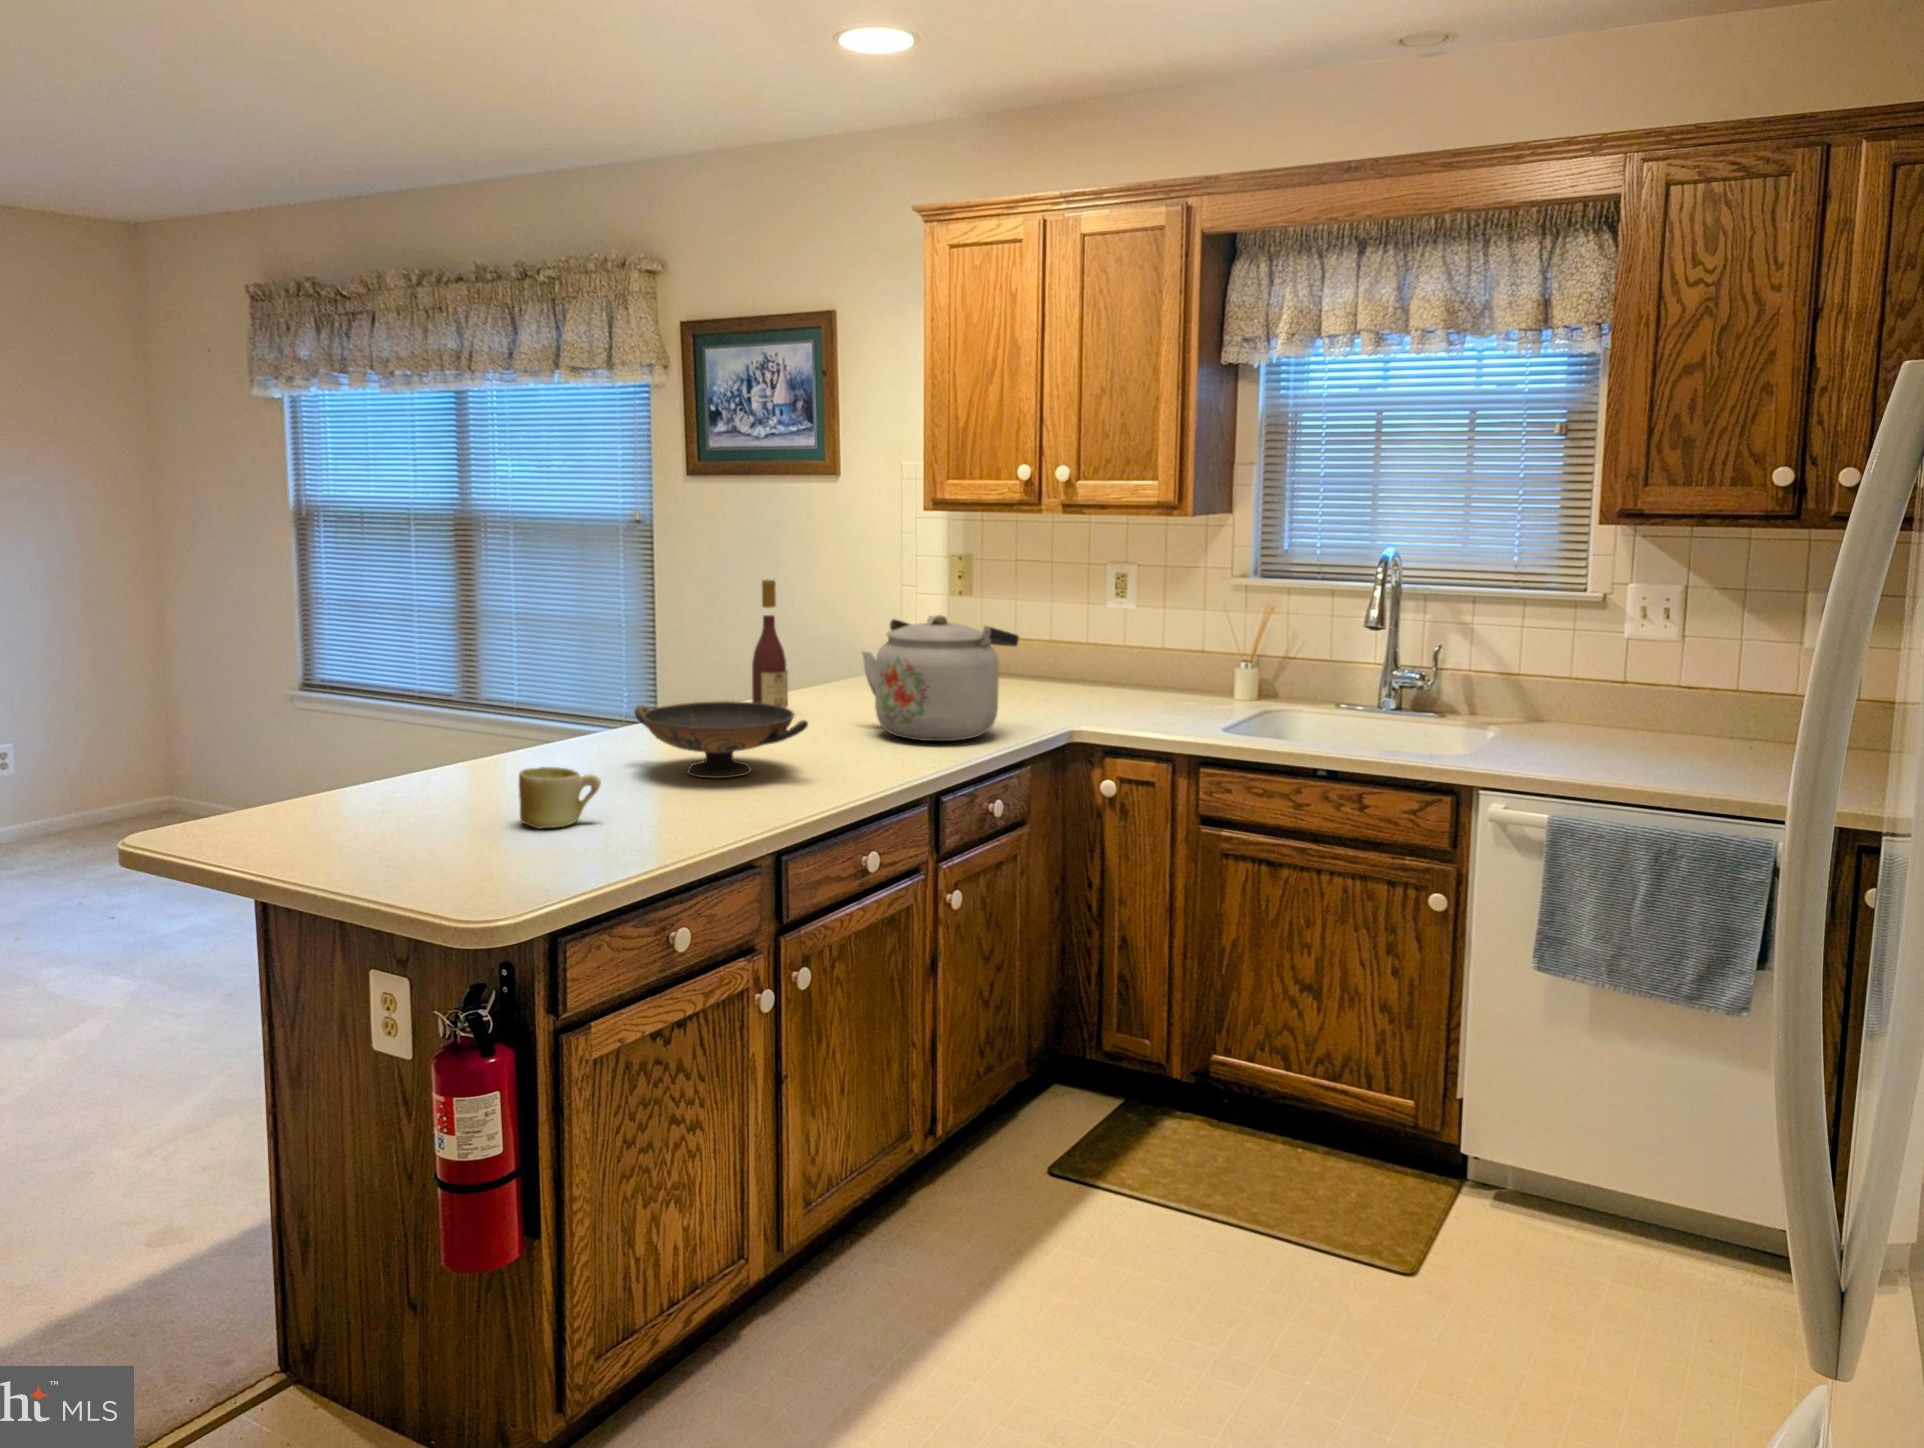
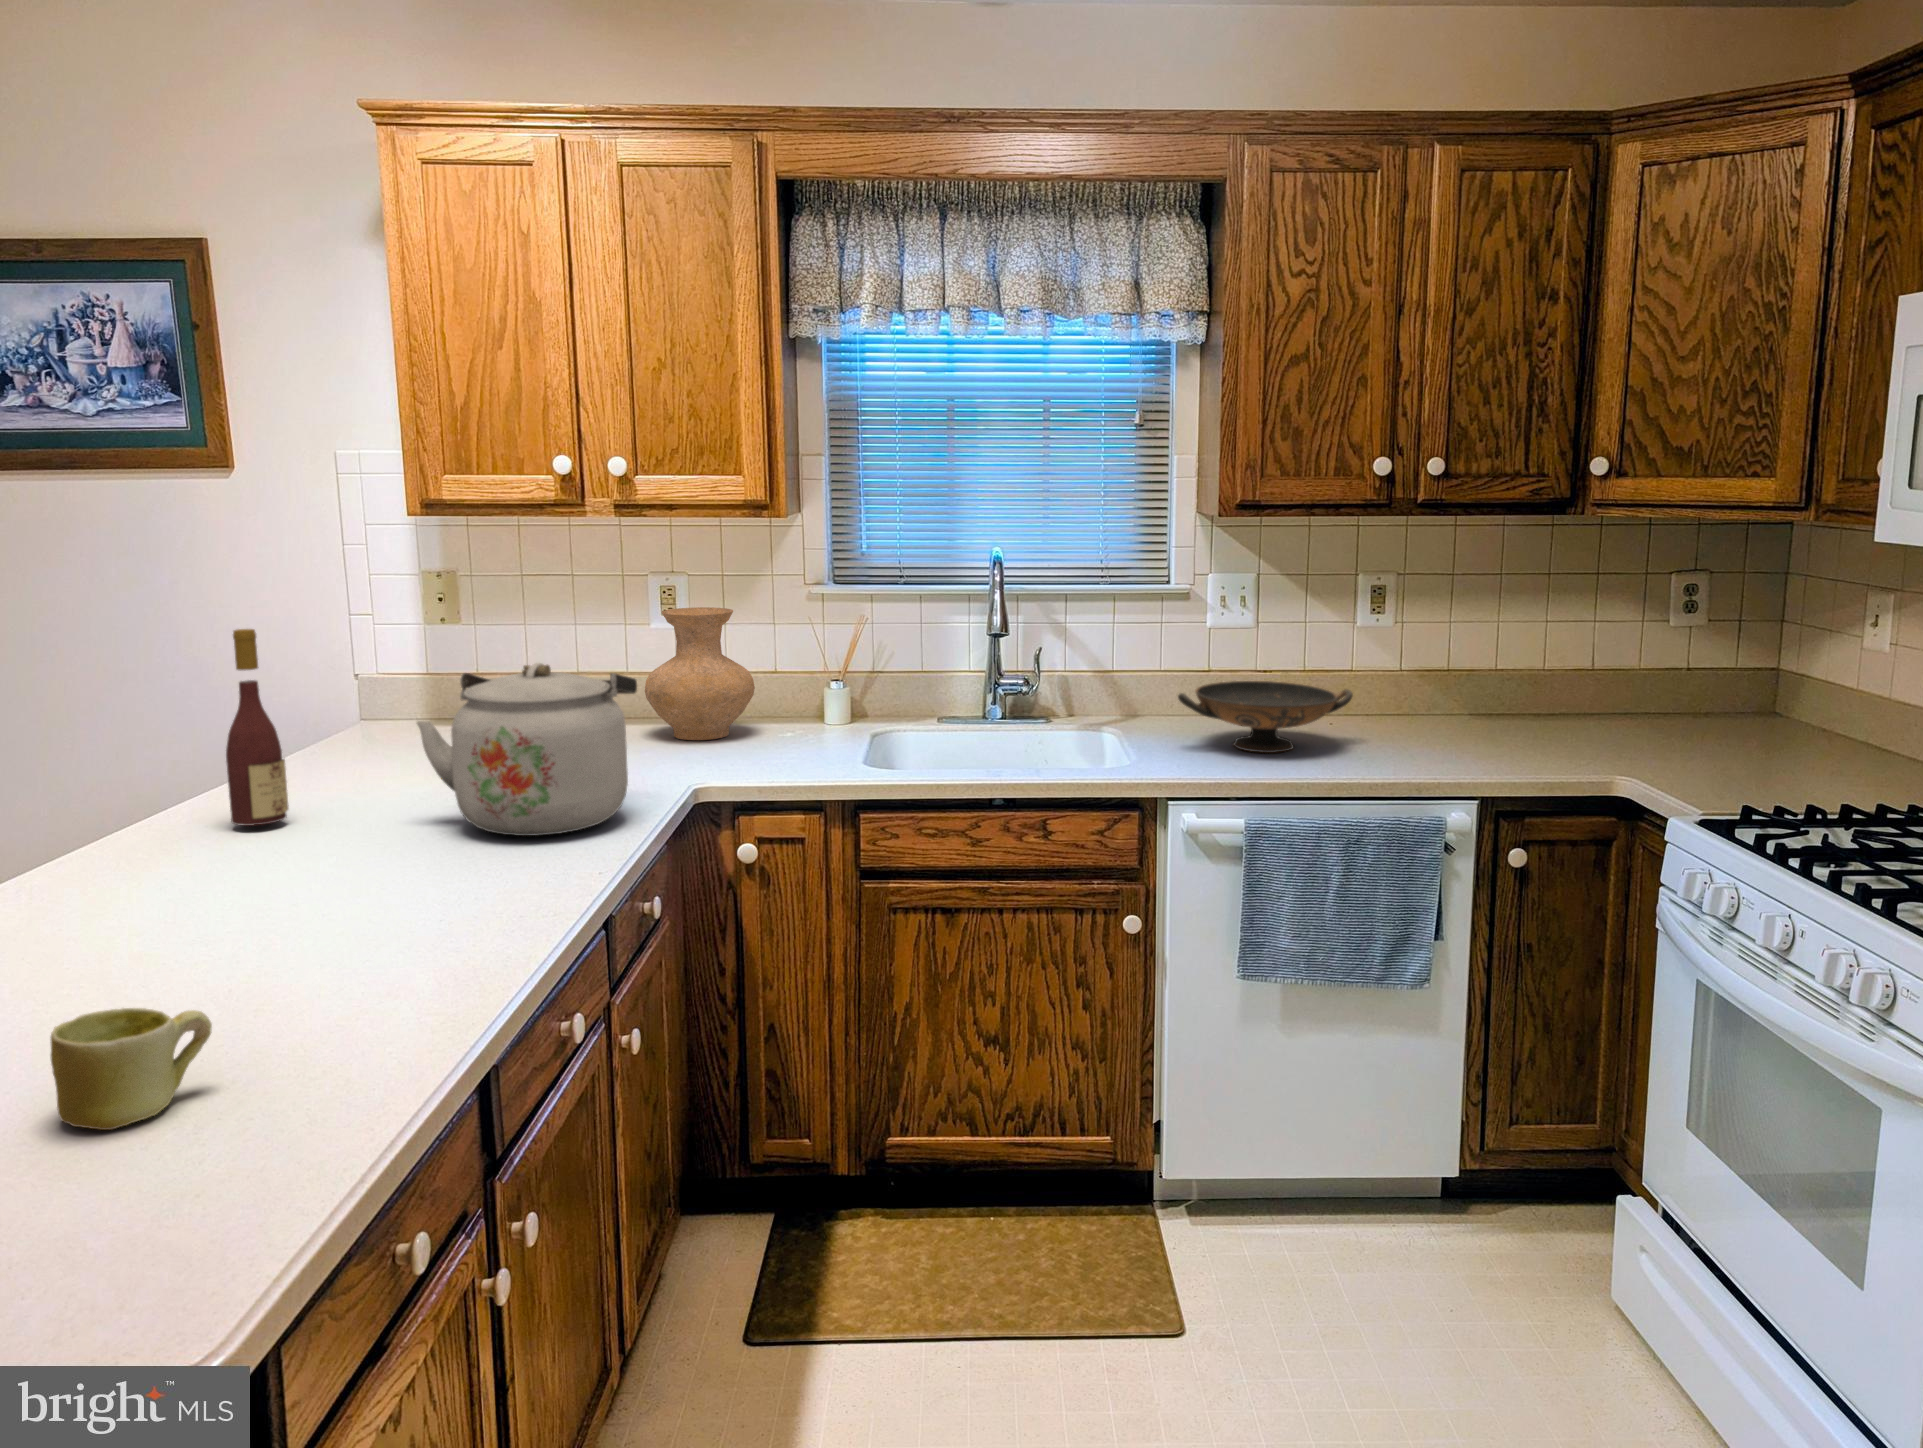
vase: none [1084,593,1175,702] -> present [645,607,755,740]
decorative bowl: present [635,701,808,778] -> present [1178,681,1353,753]

